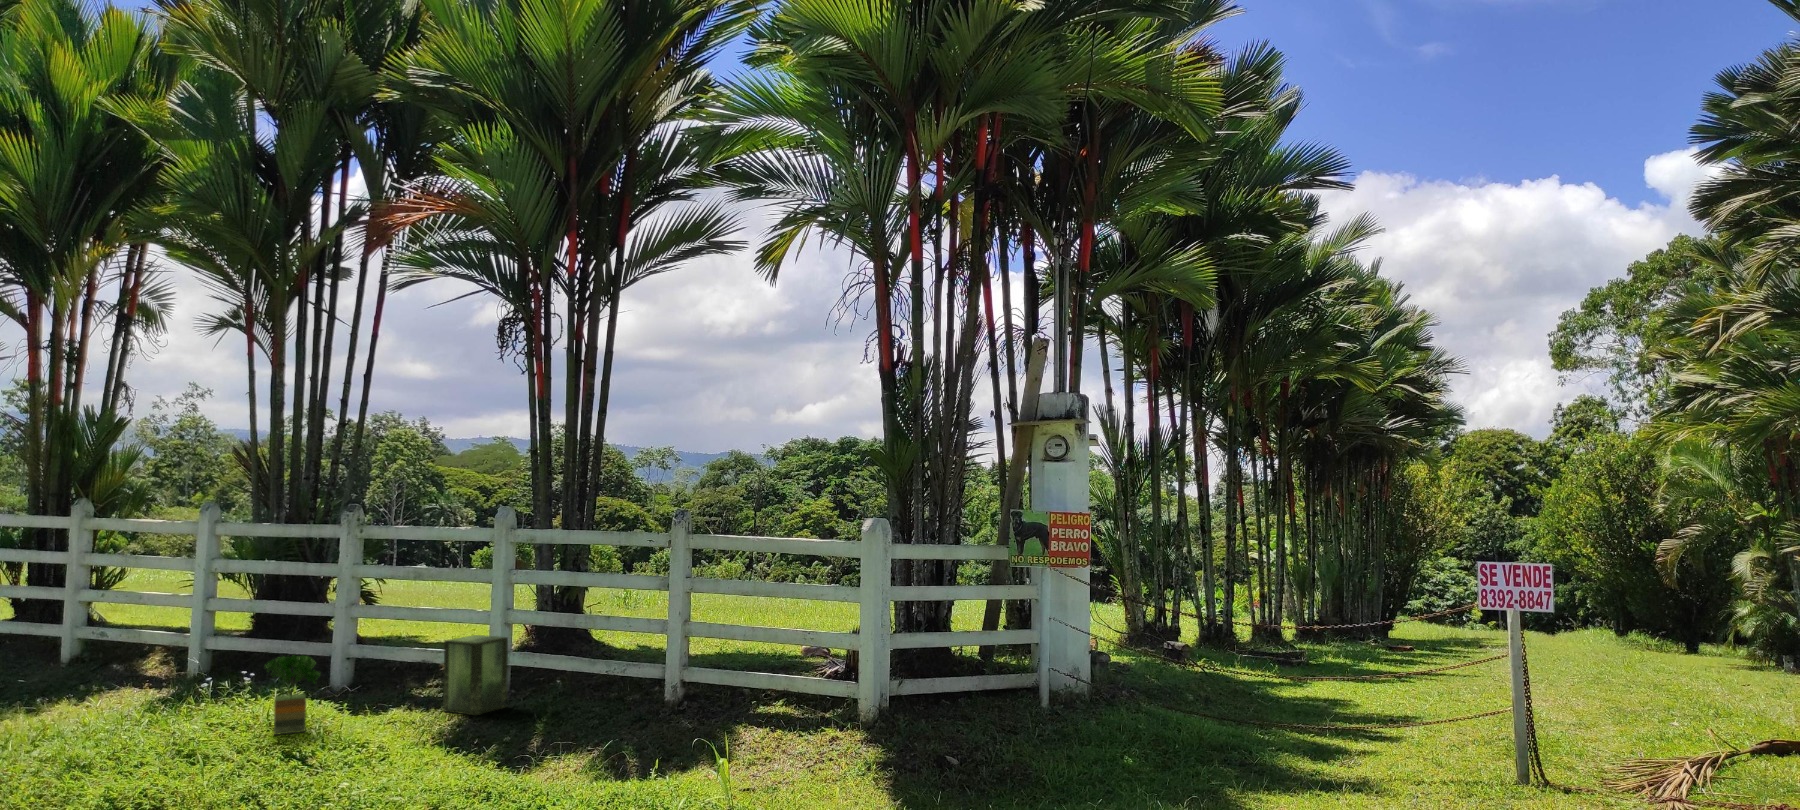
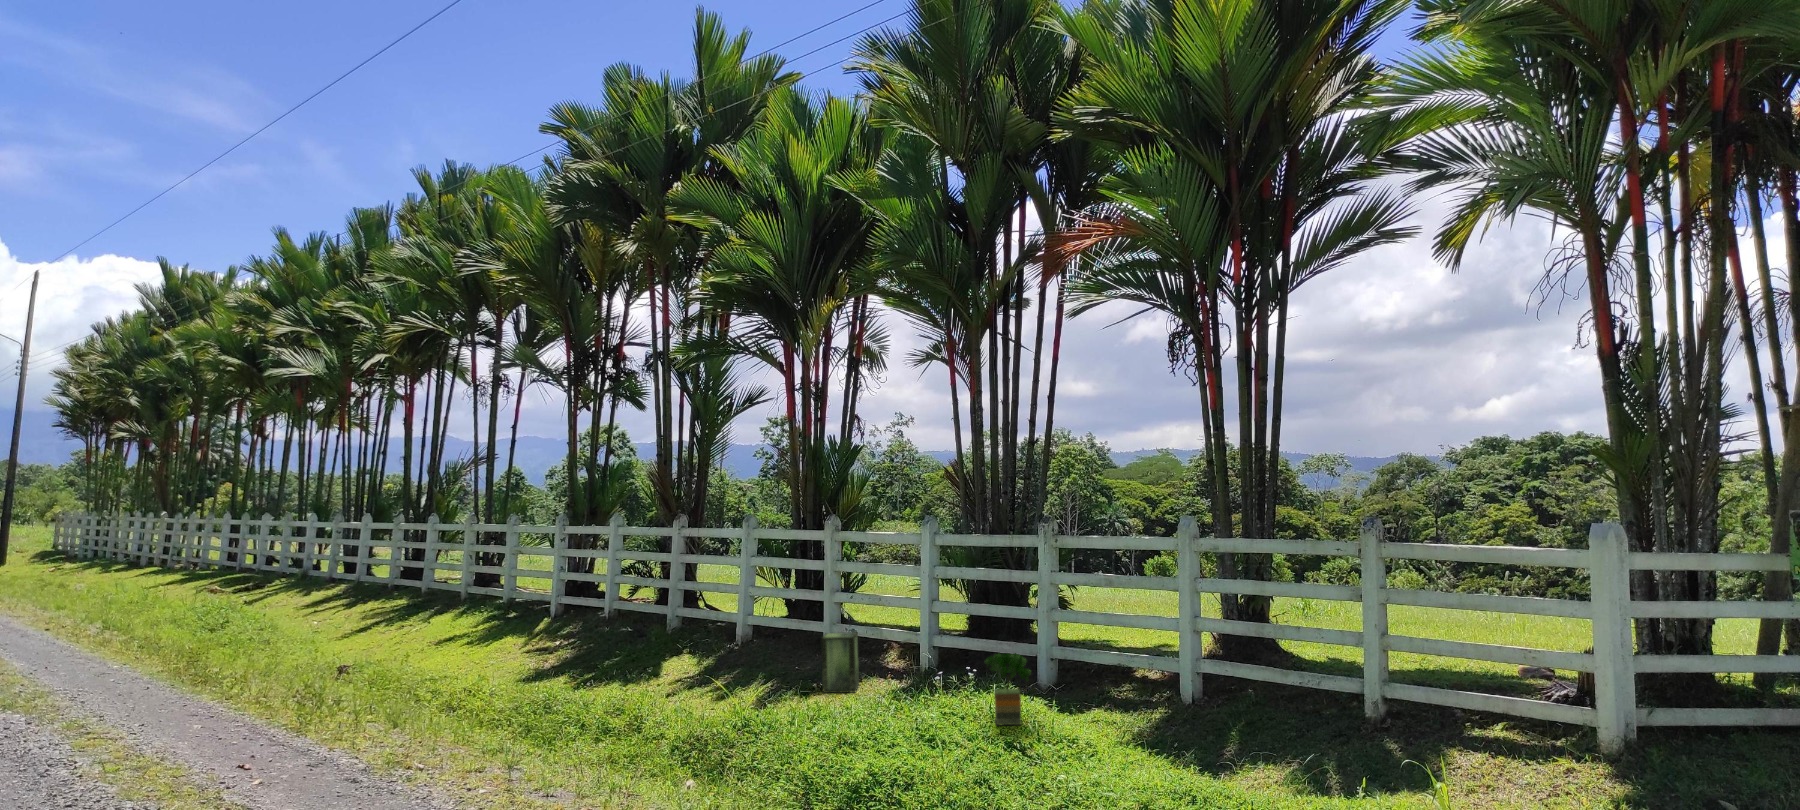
storage box: present [443,635,508,715] -> present [821,632,859,693]

